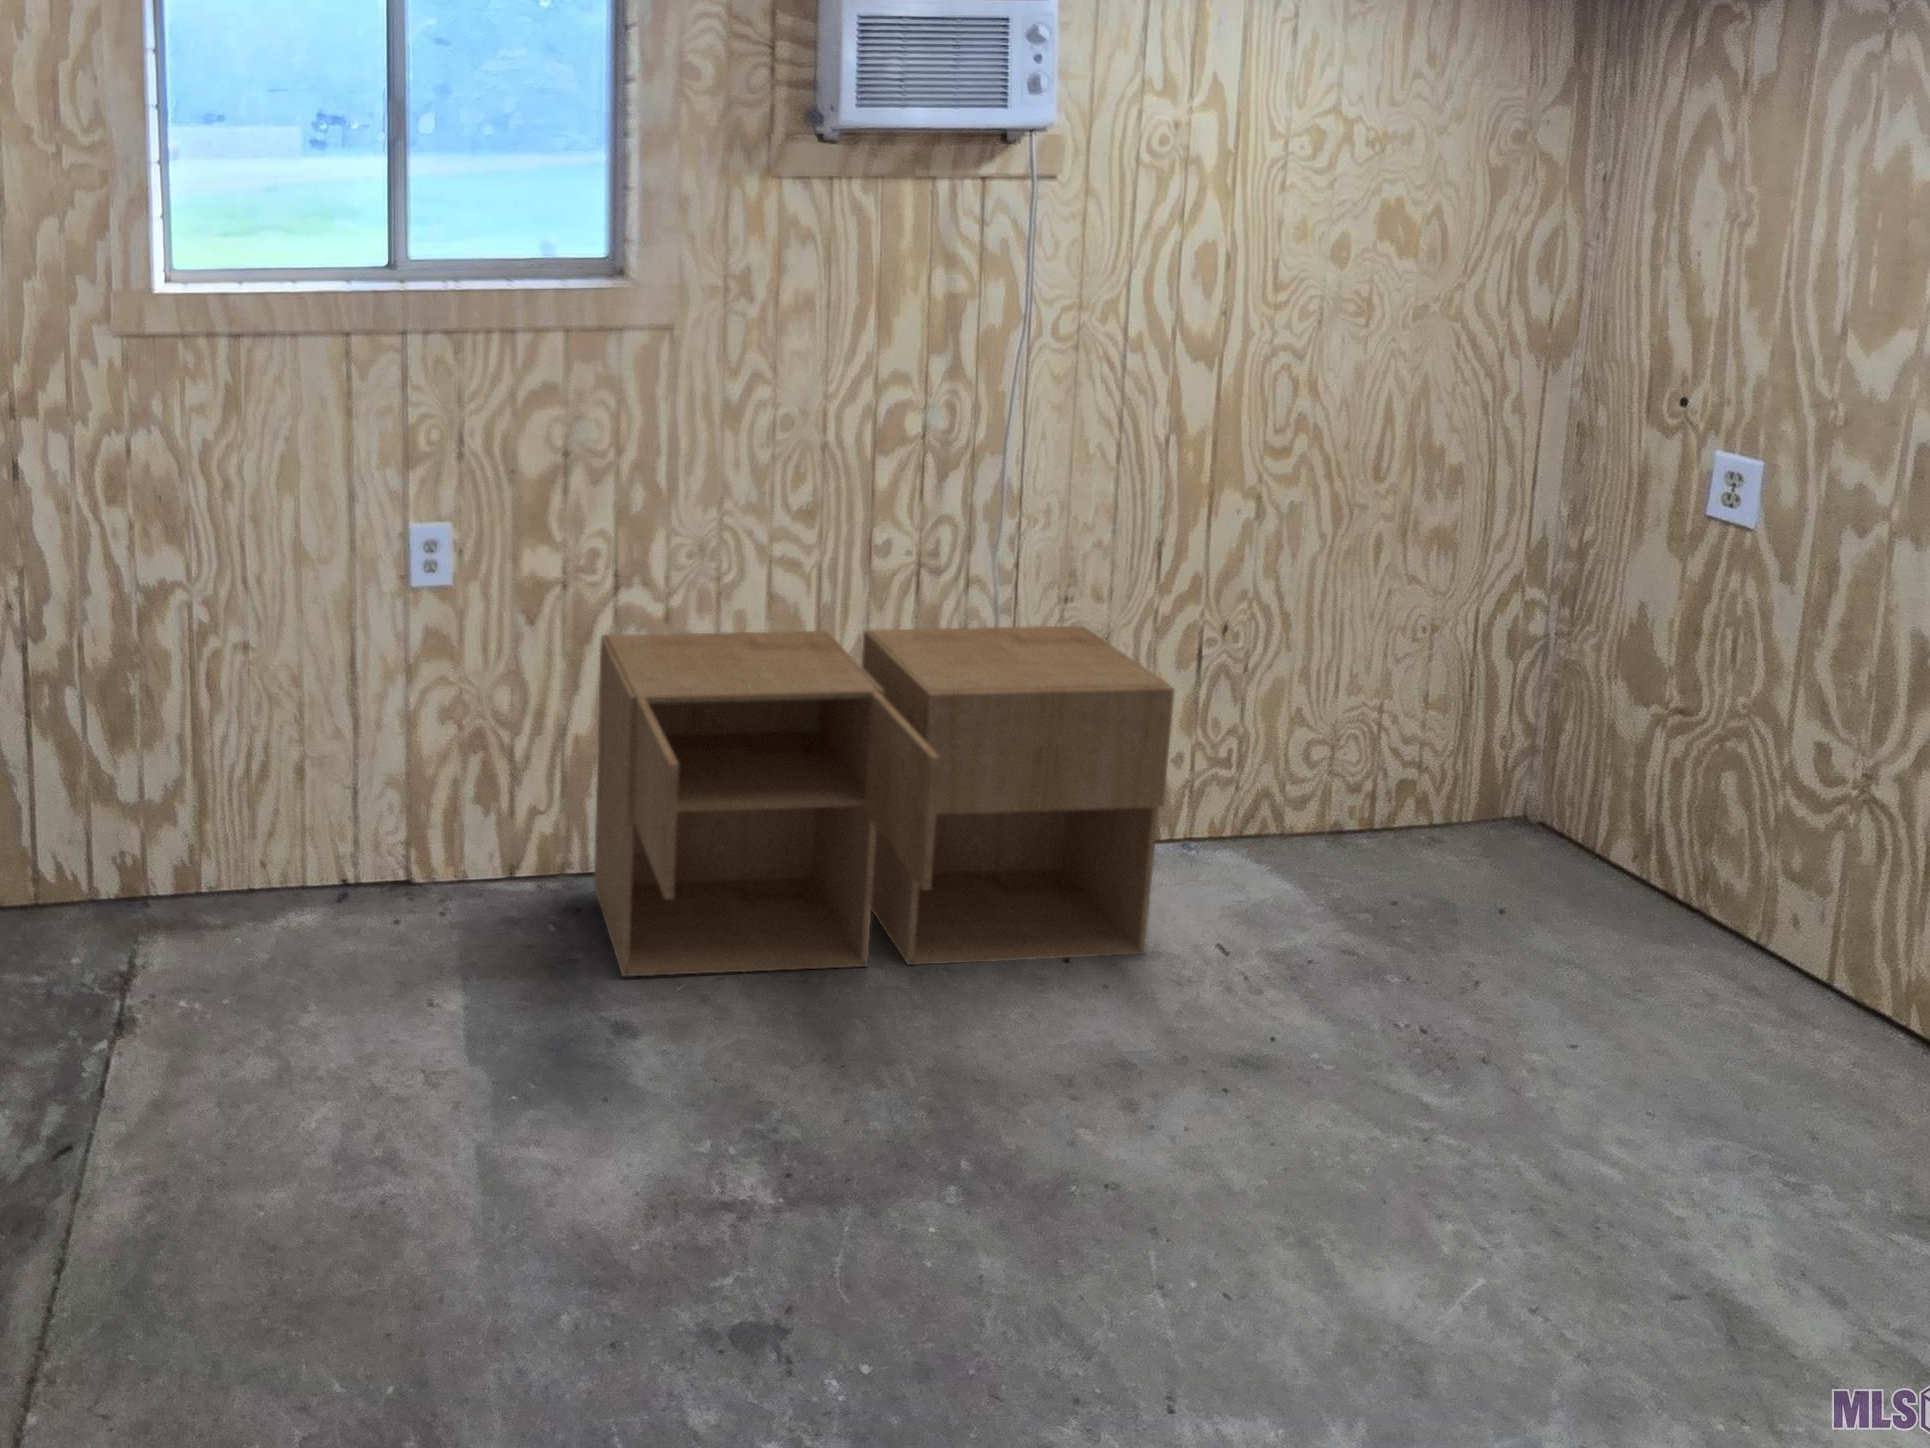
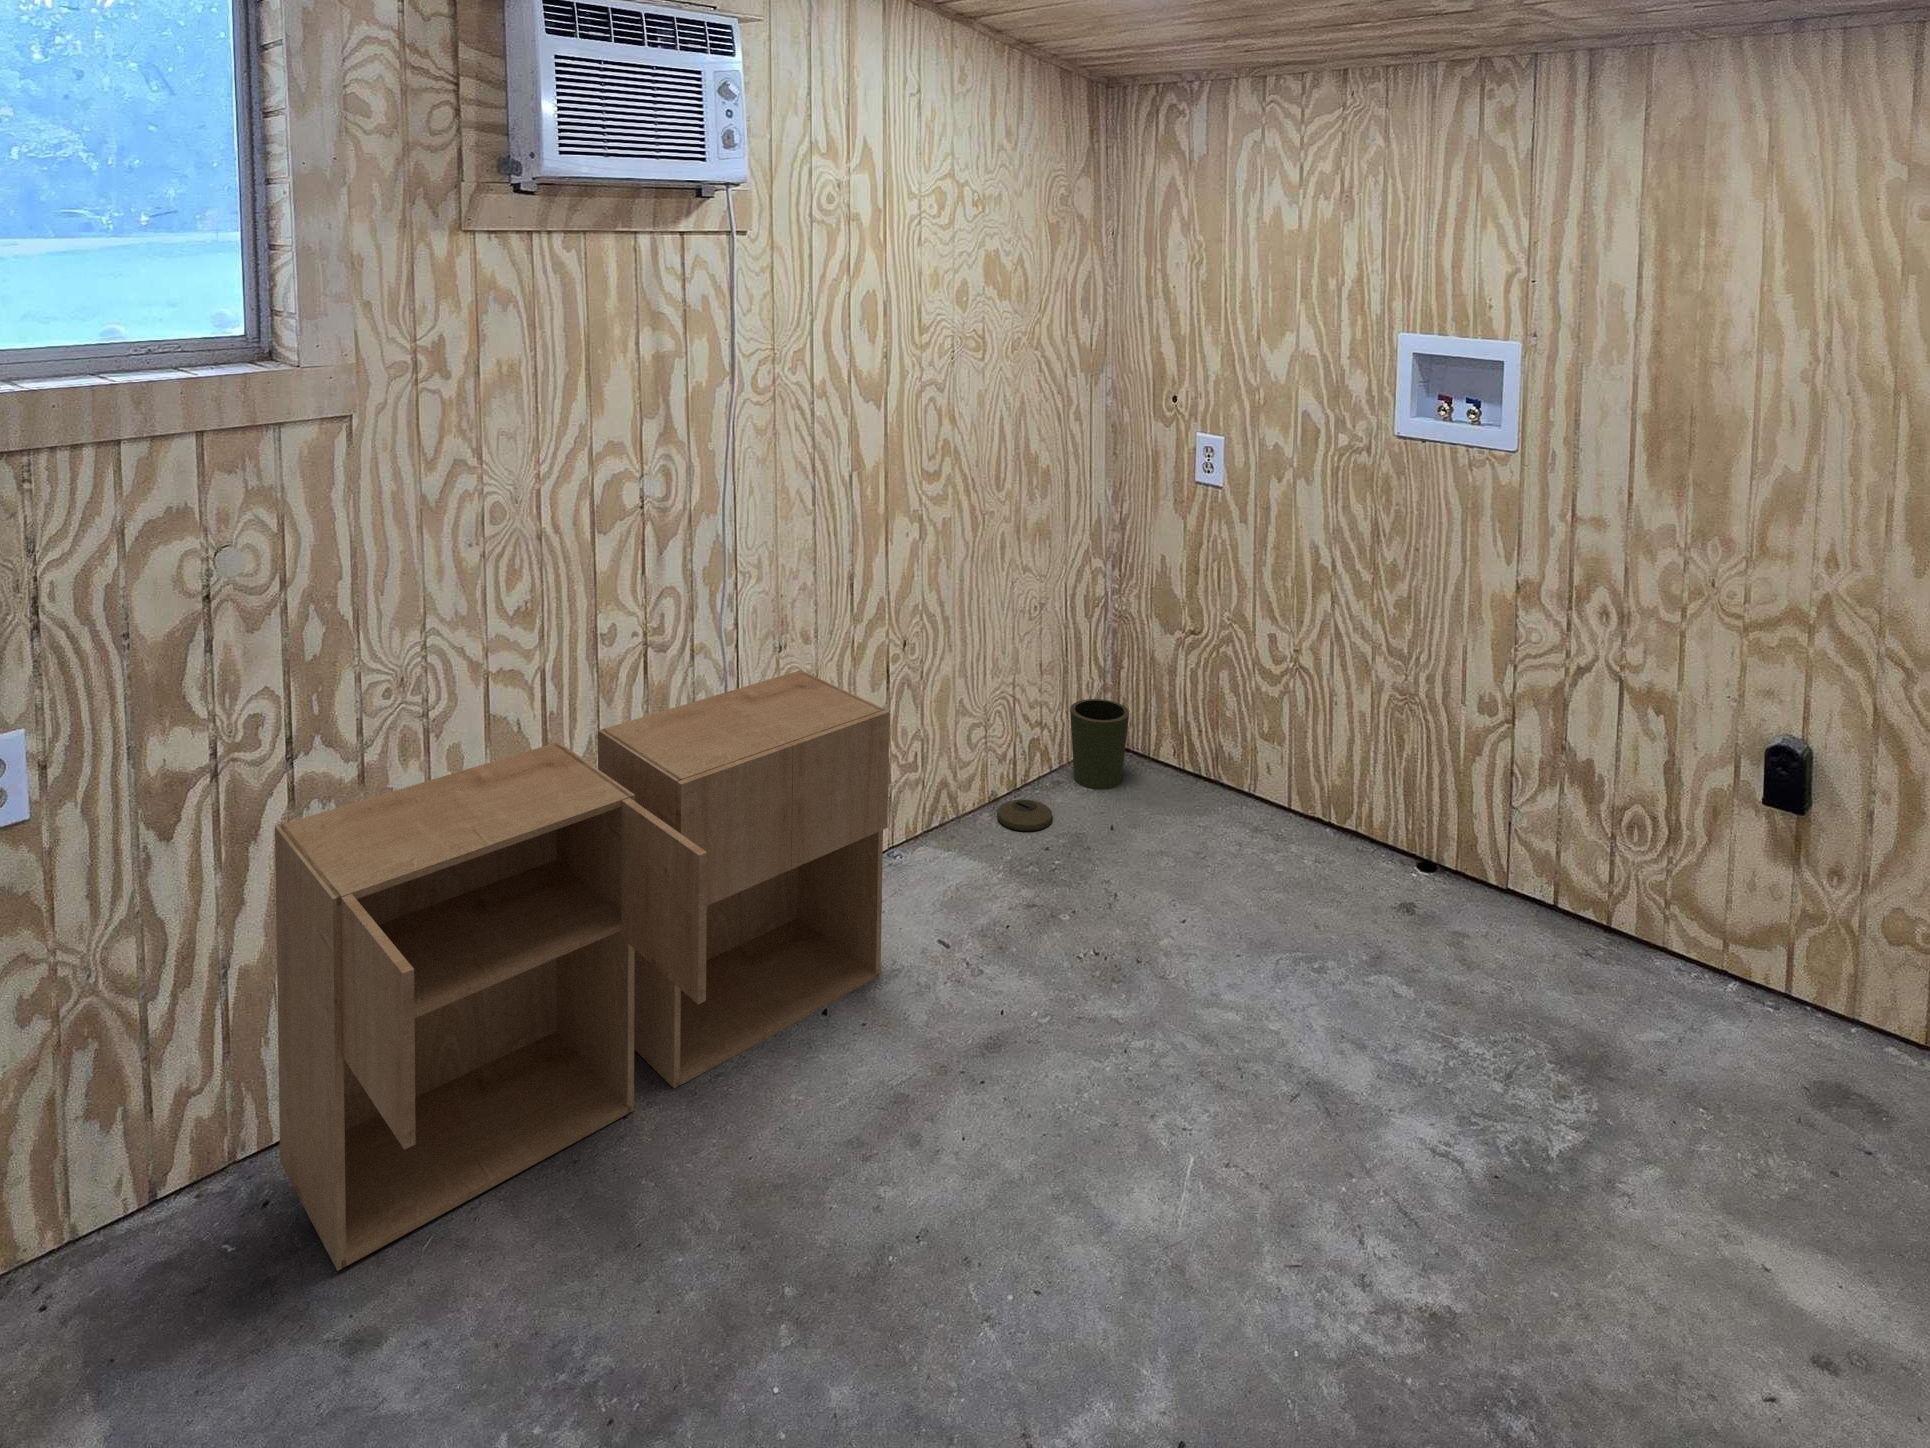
trash can: none [1336,755,1563,883] -> present [997,699,1129,831]

